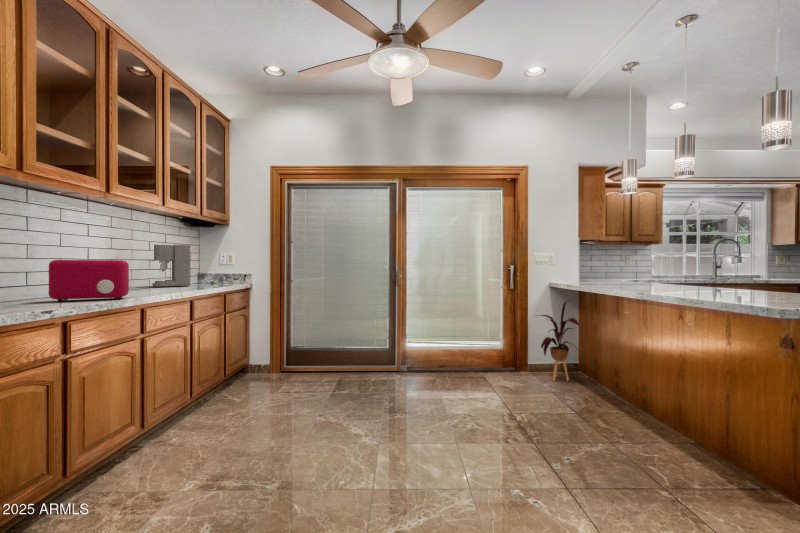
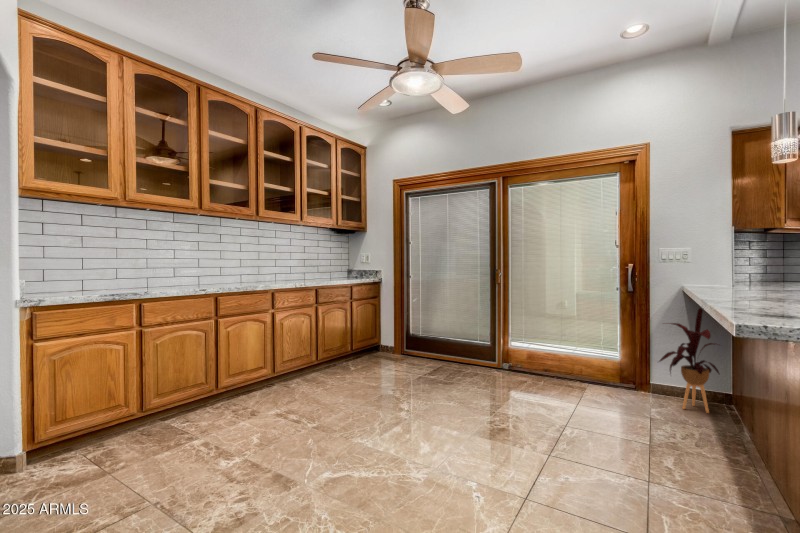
coffee maker: present [152,245,190,287] -> none [300,248,335,279]
toaster: present [49,260,129,301] -> none [223,260,264,286]

